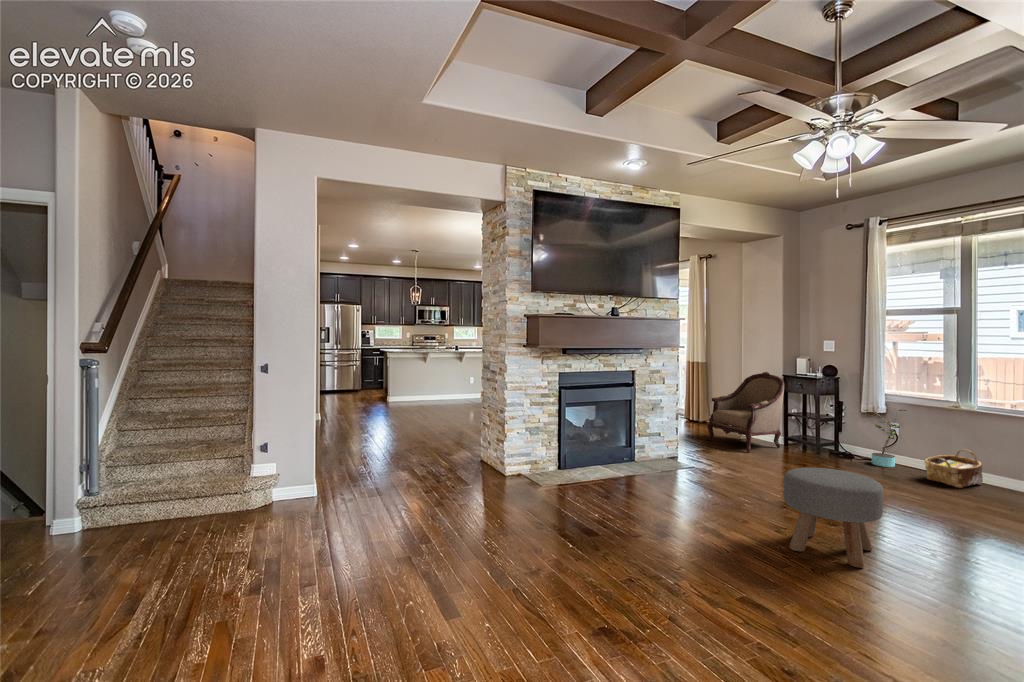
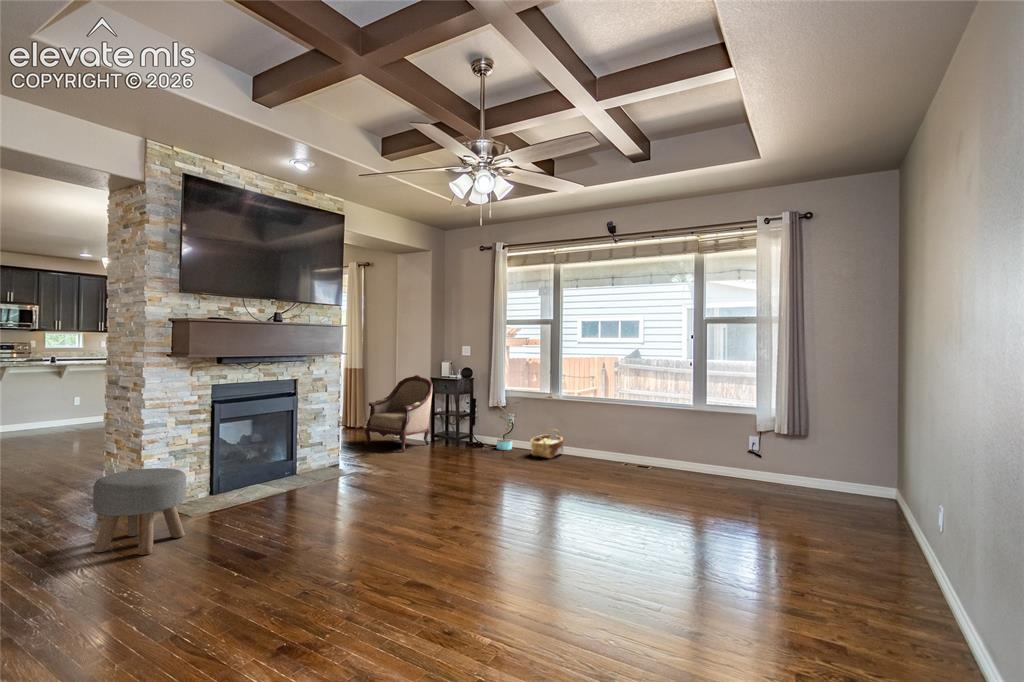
ottoman: present [784,468,884,568] -> present [93,468,186,555]

